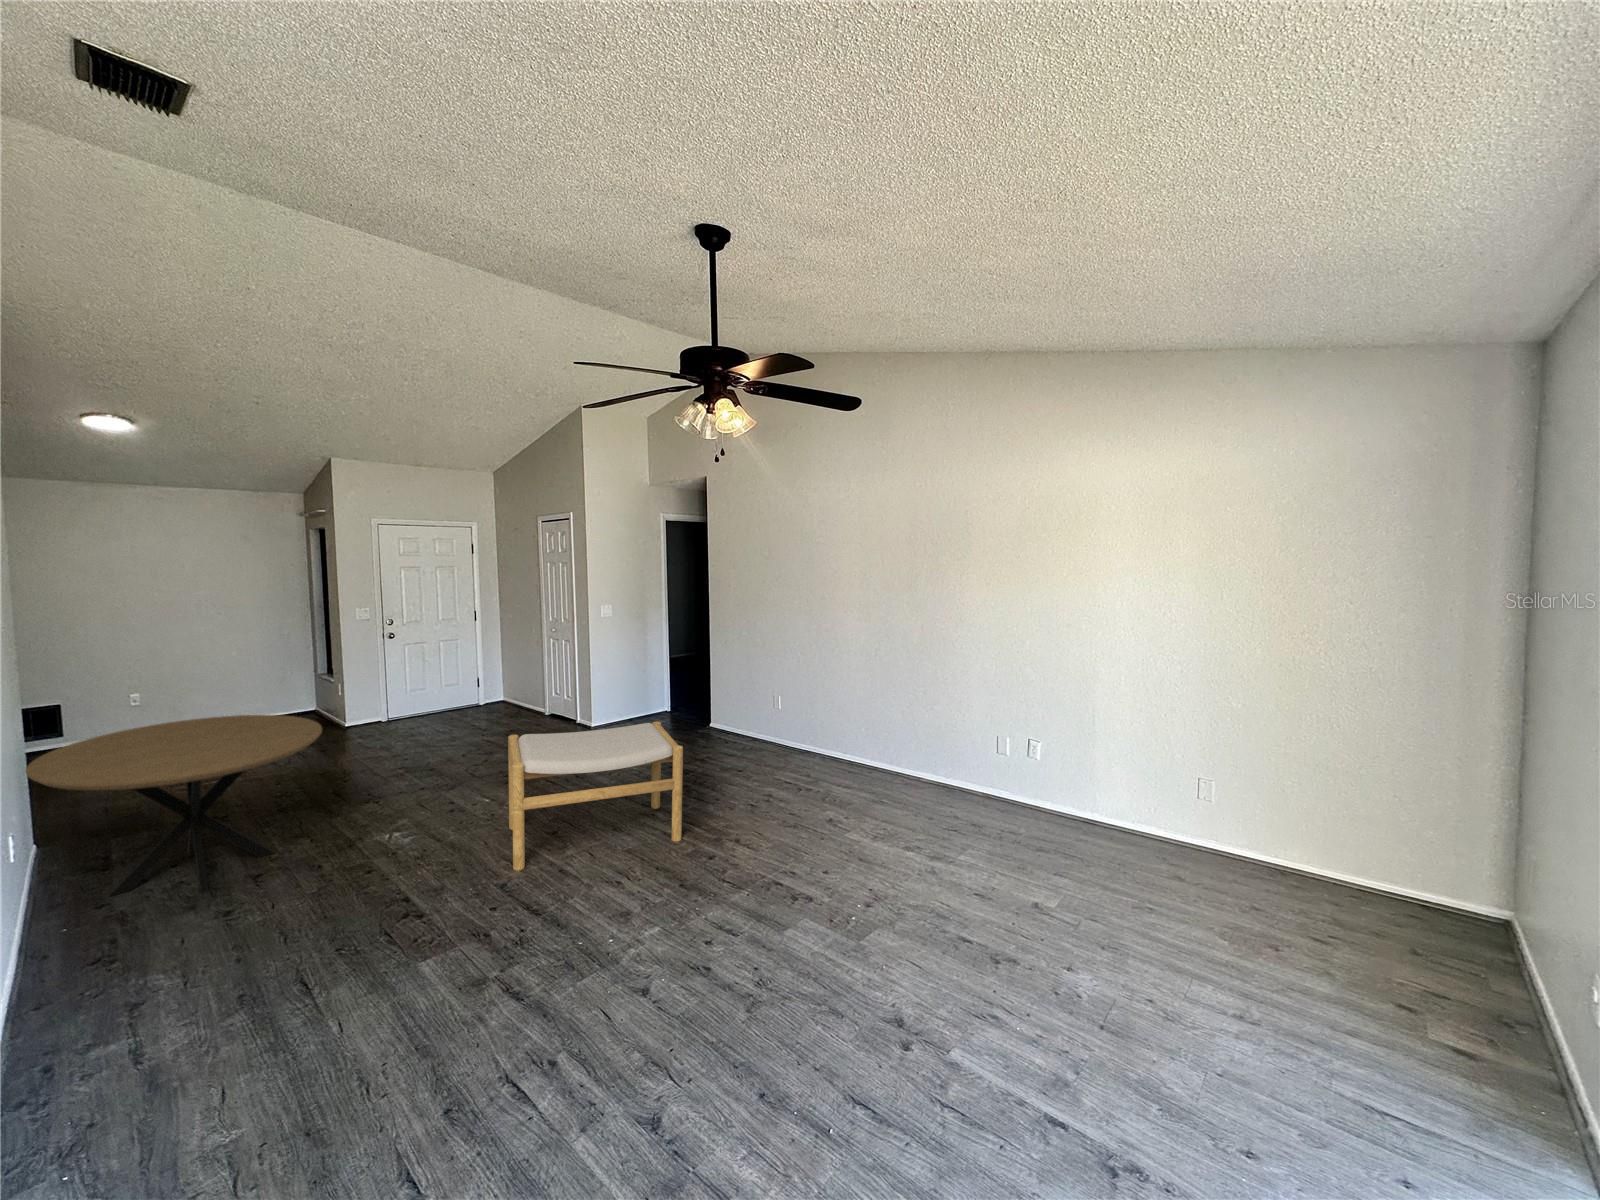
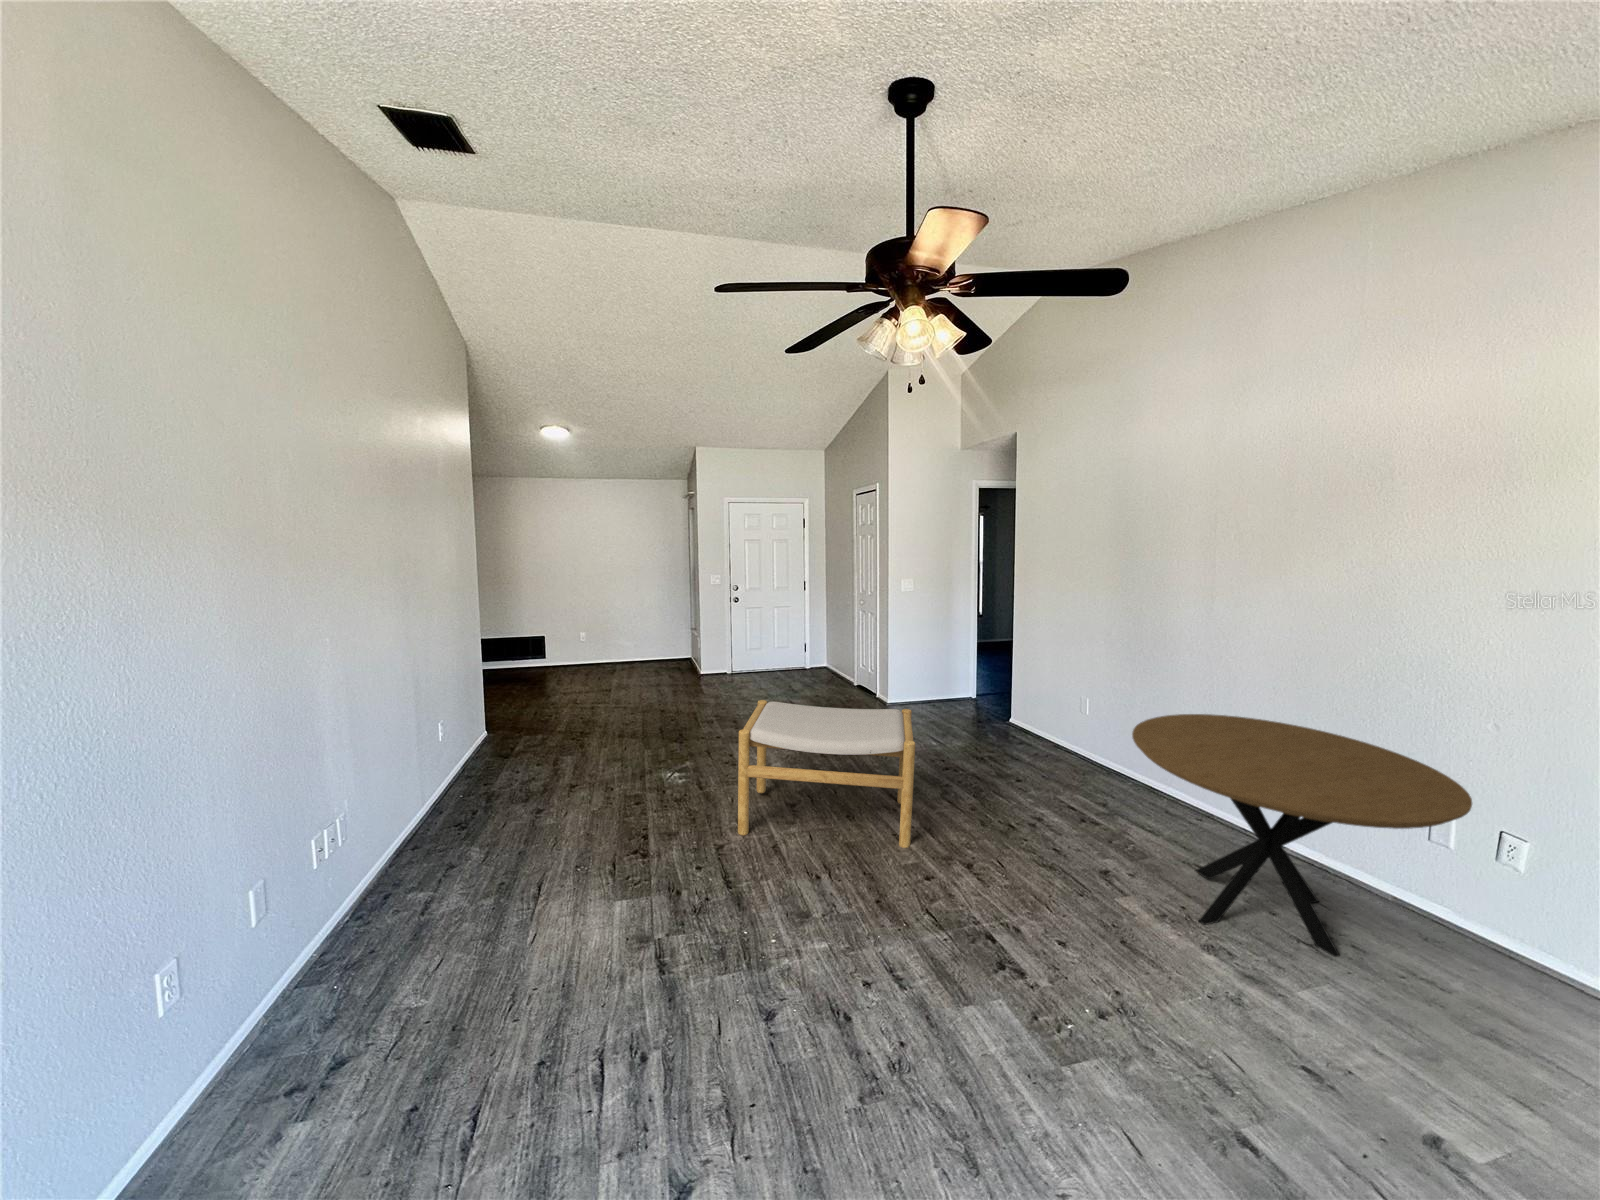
dining table: present [26,715,322,896] -> present [1132,714,1472,957]

